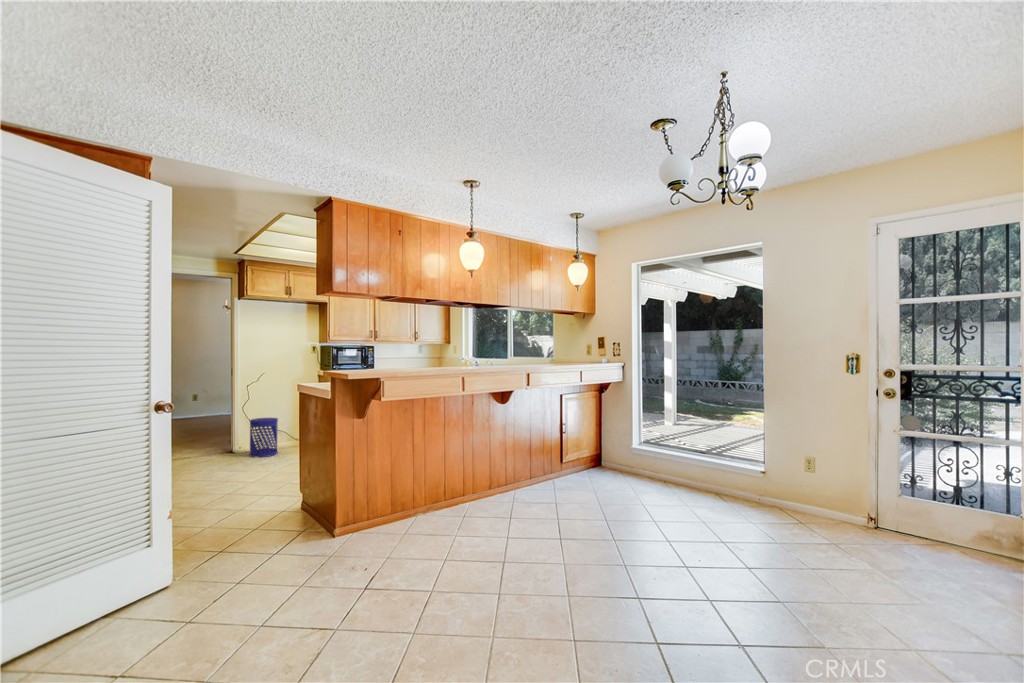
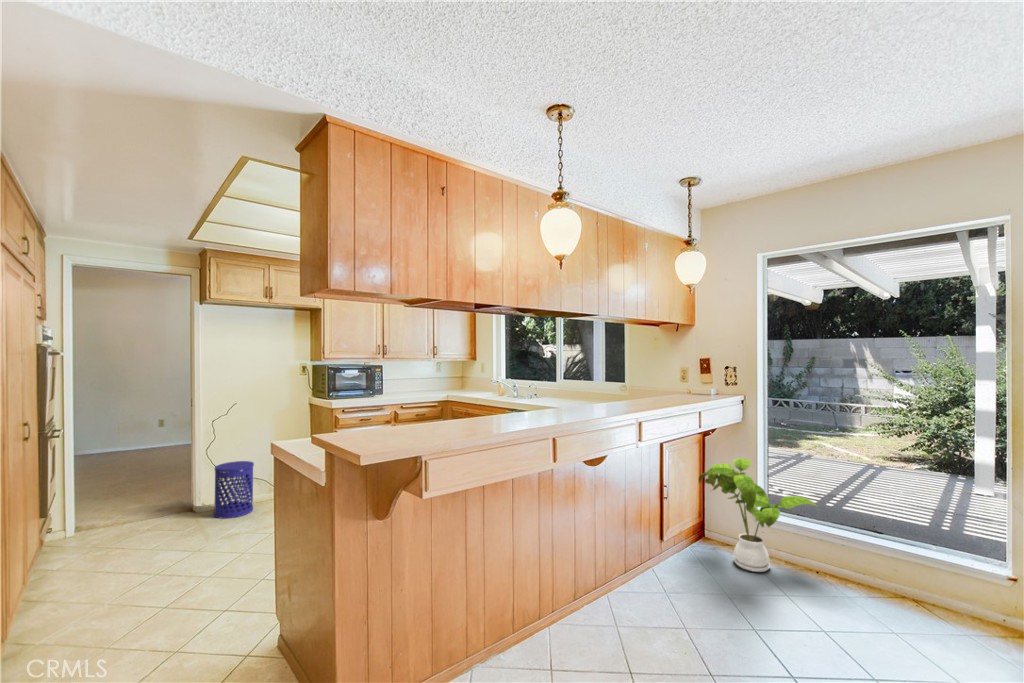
house plant: none [589,405,665,483] -> present [699,458,820,572]

